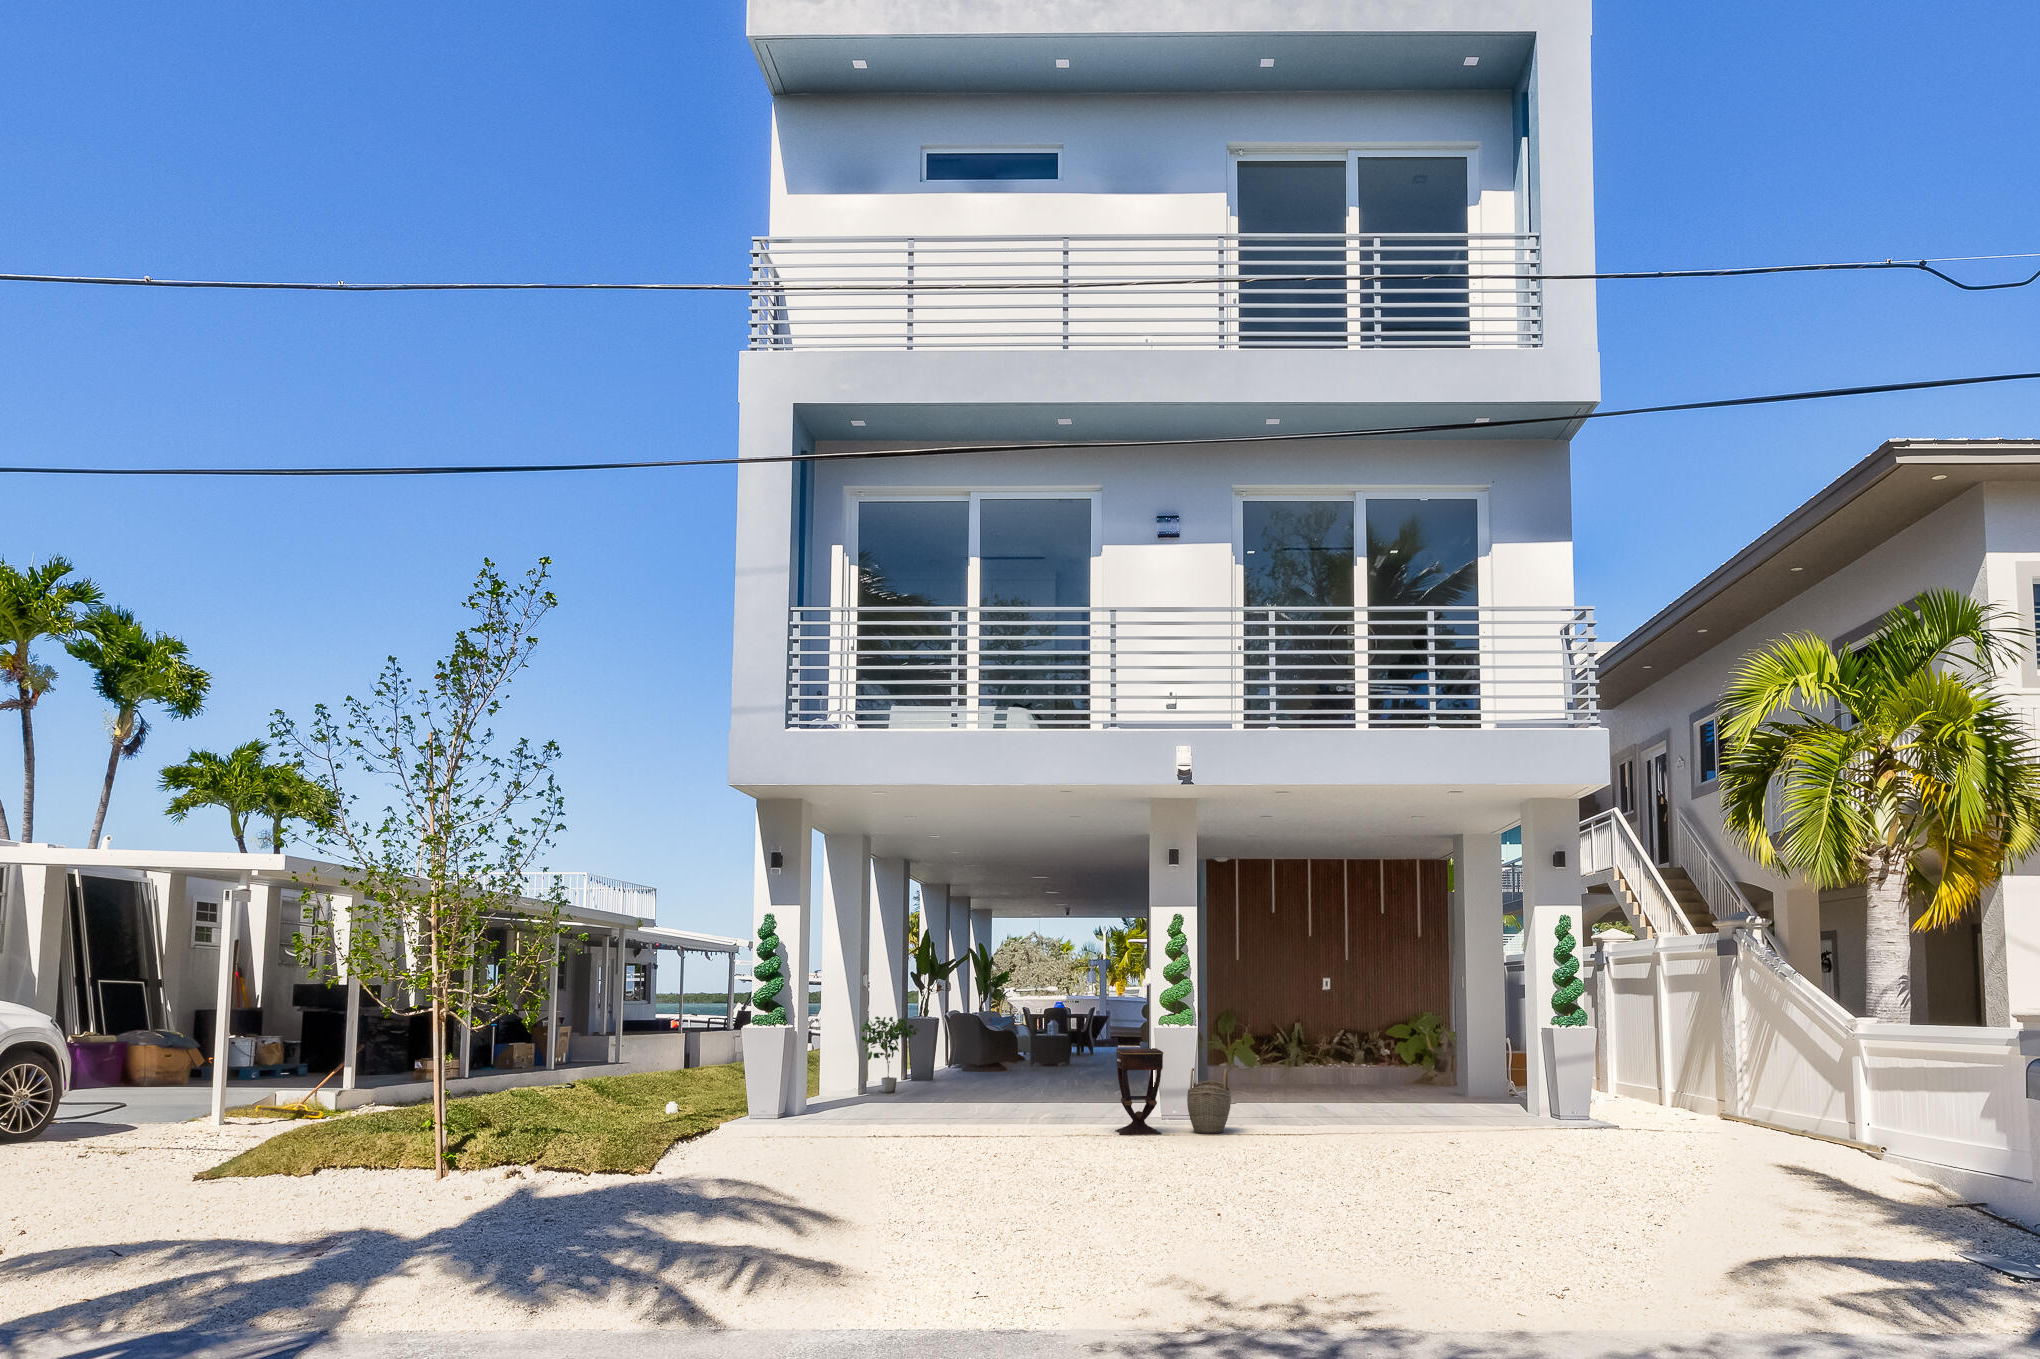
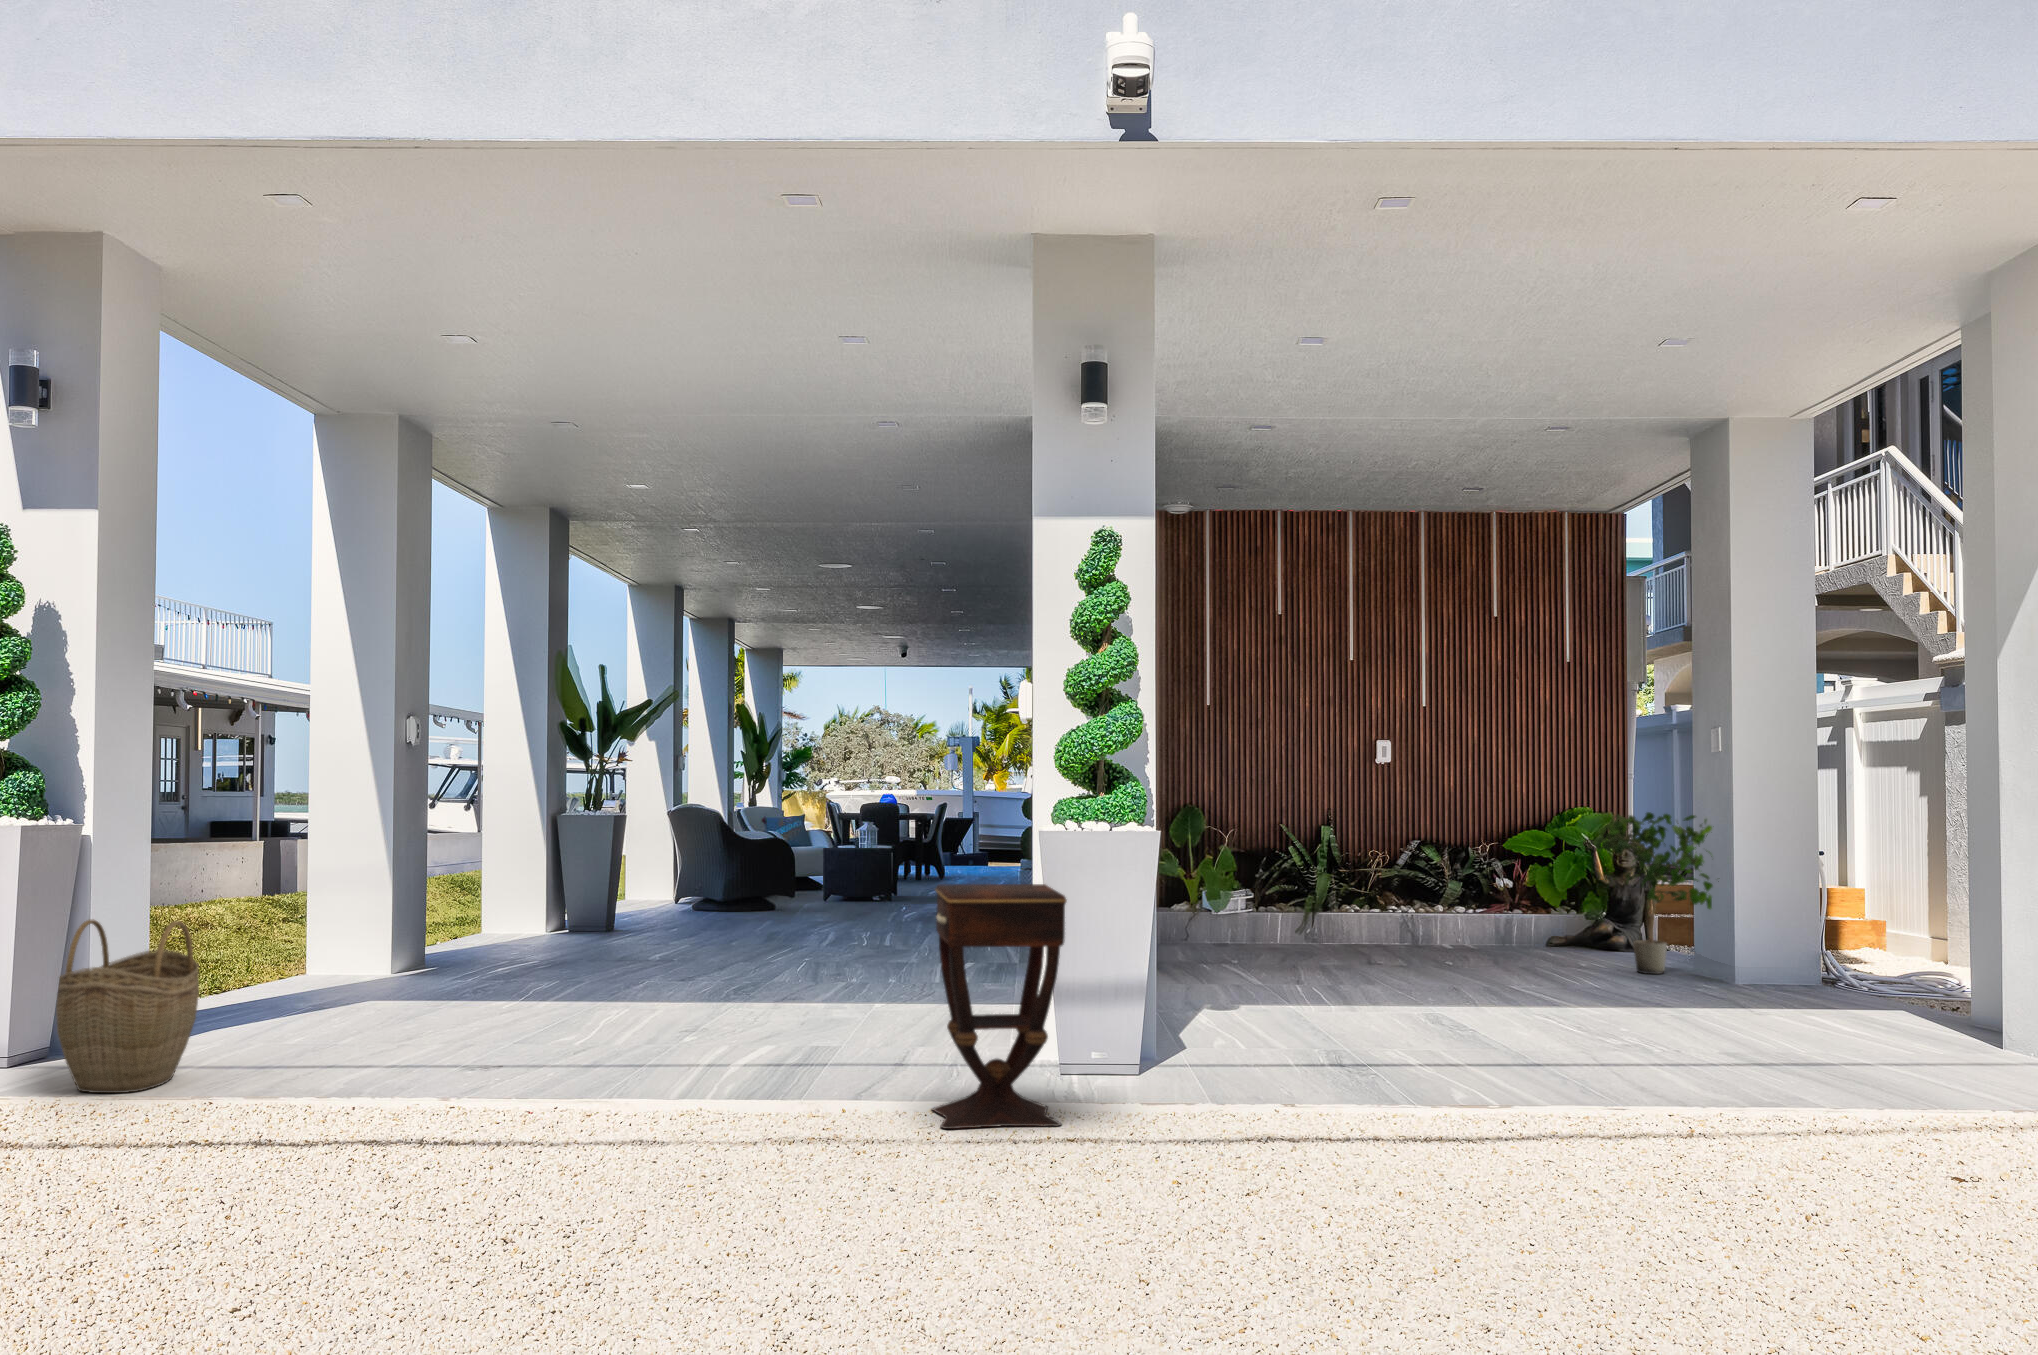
potted plant: present [860,1016,920,1093] -> present [1588,812,1713,974]
woven basket: present [1187,1068,1231,1134] -> present [56,919,199,1093]

